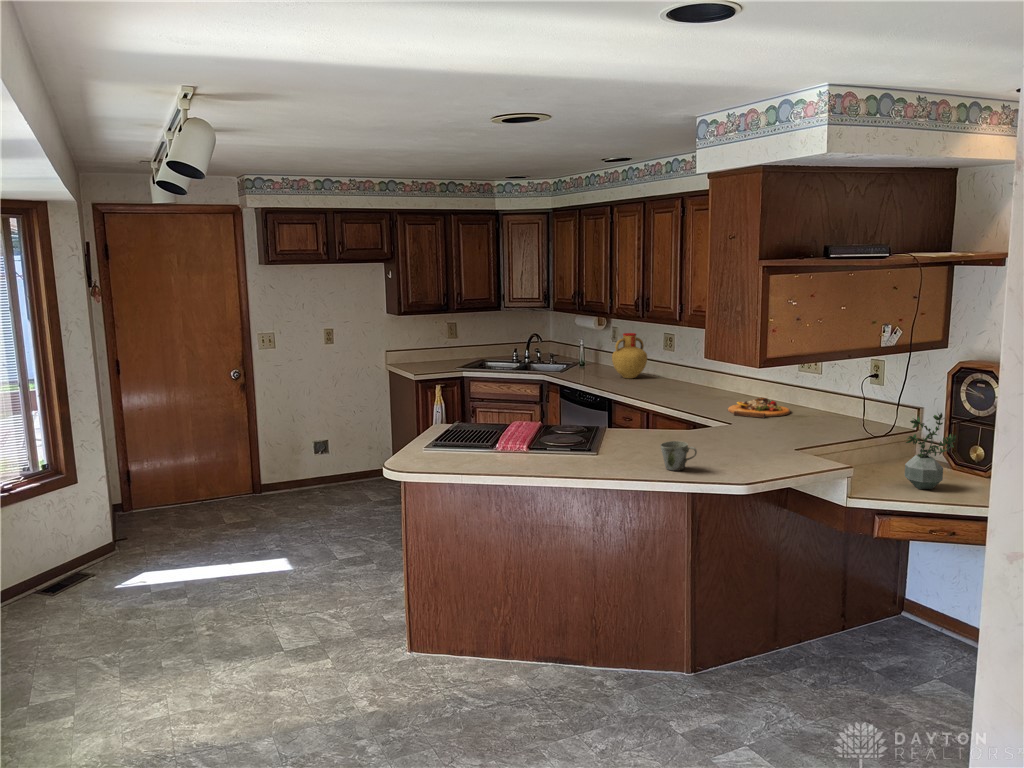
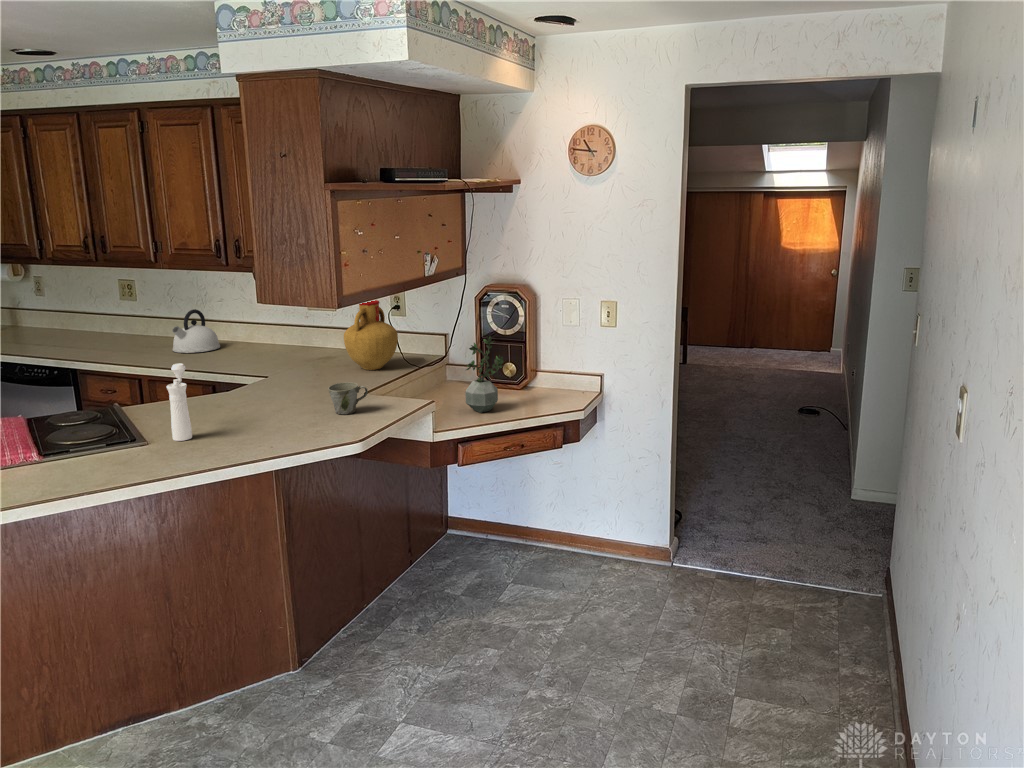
vase: present [612,333,647,378] -> present [344,300,398,370]
kettle: none [683,361,723,397] -> present [172,309,220,353]
cutting board: present [728,397,790,418] -> none [244,343,313,368]
pepper mill: none [617,398,639,457] -> present [167,364,192,441]
mug: present [660,441,697,471] -> present [328,382,368,414]

